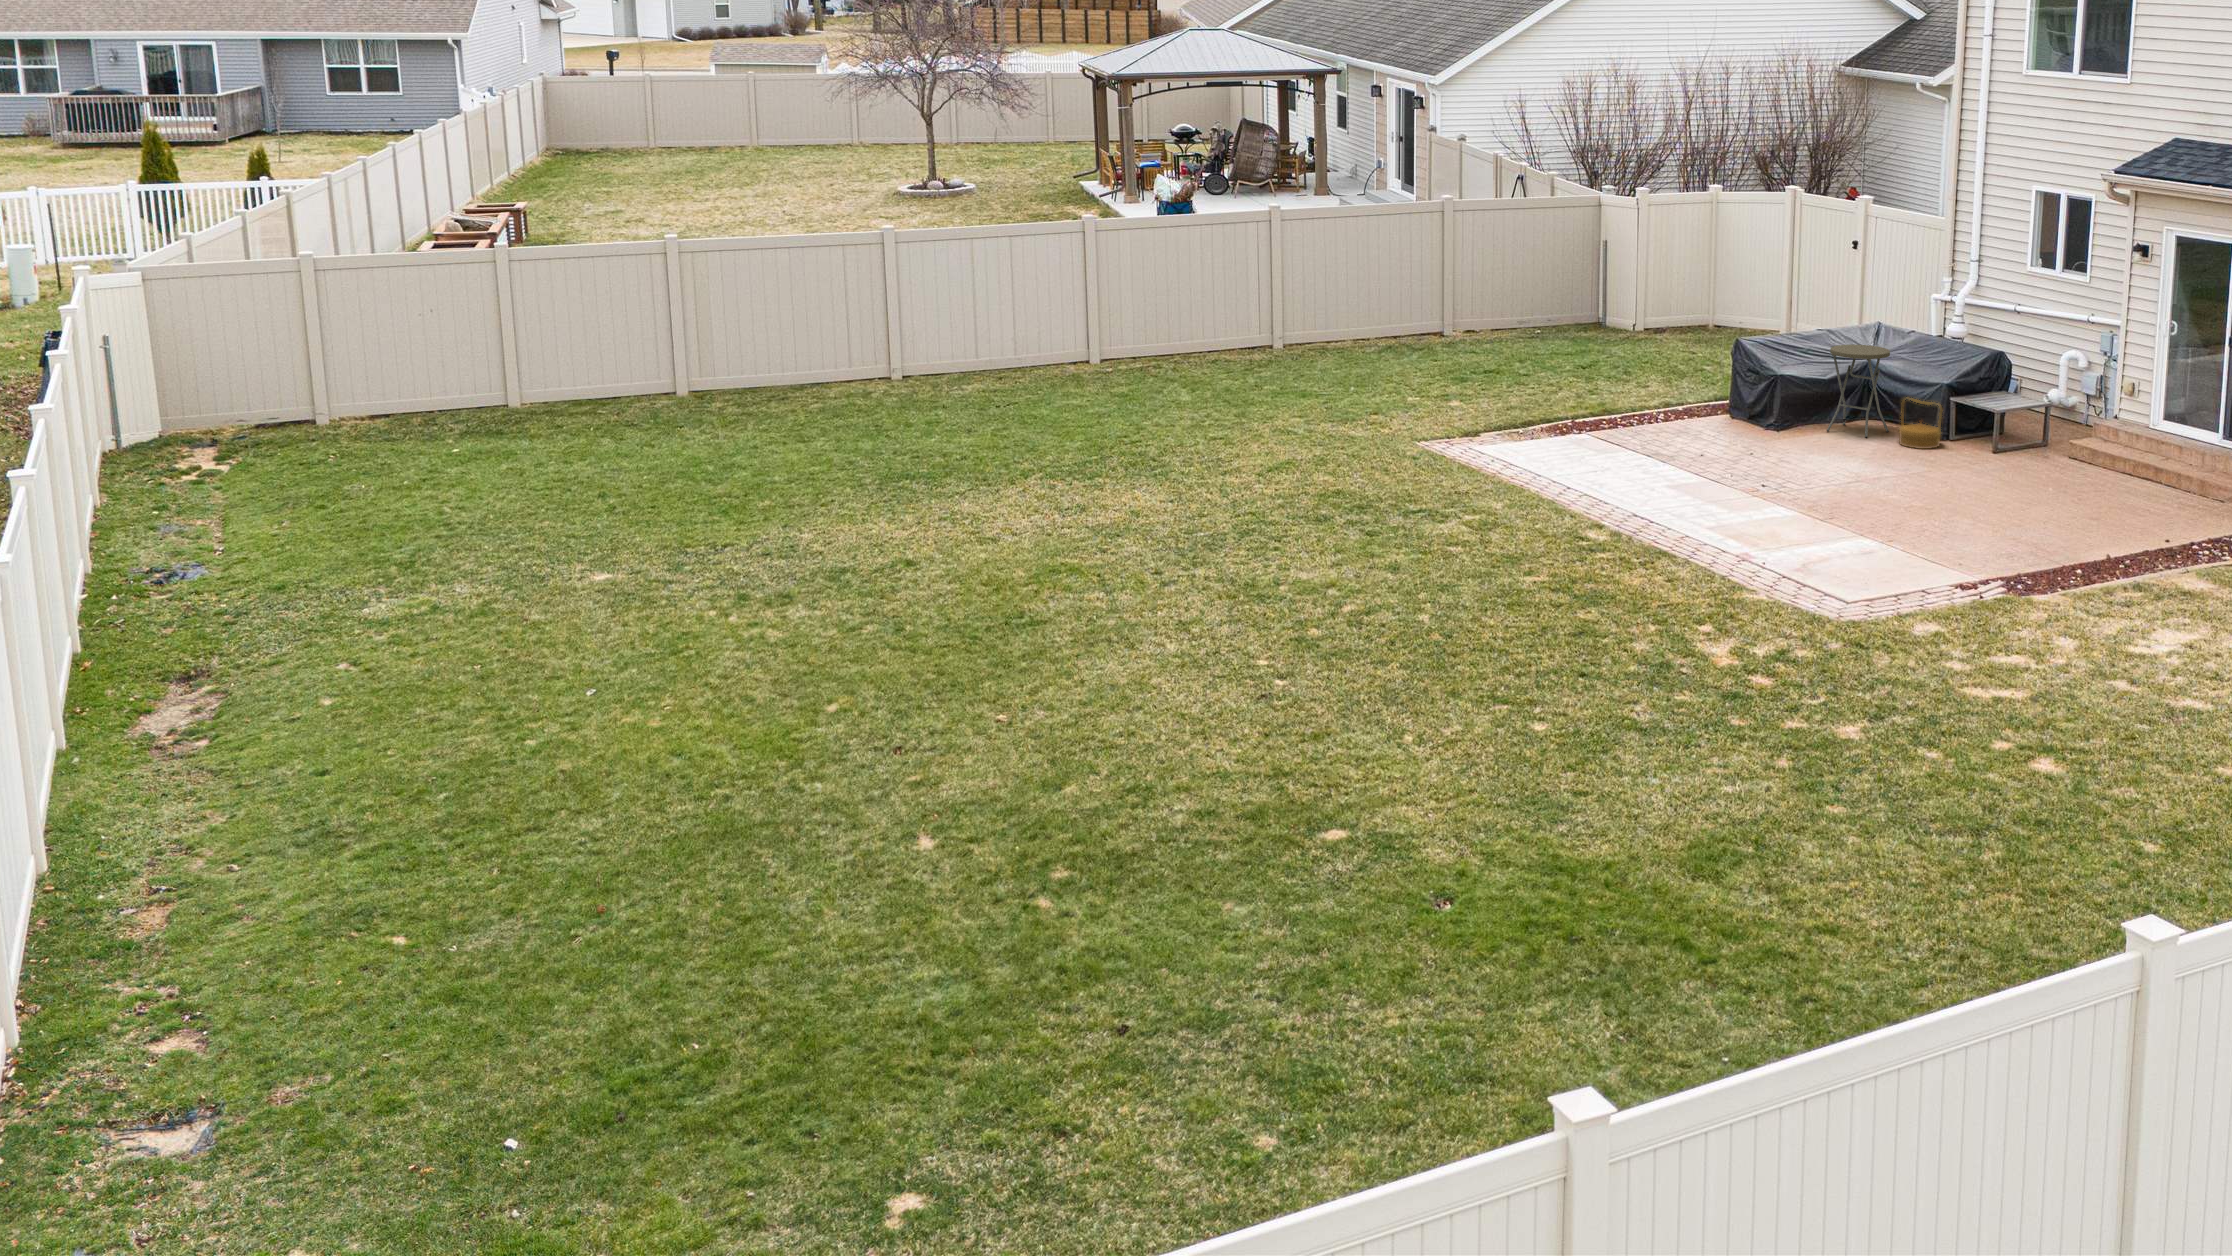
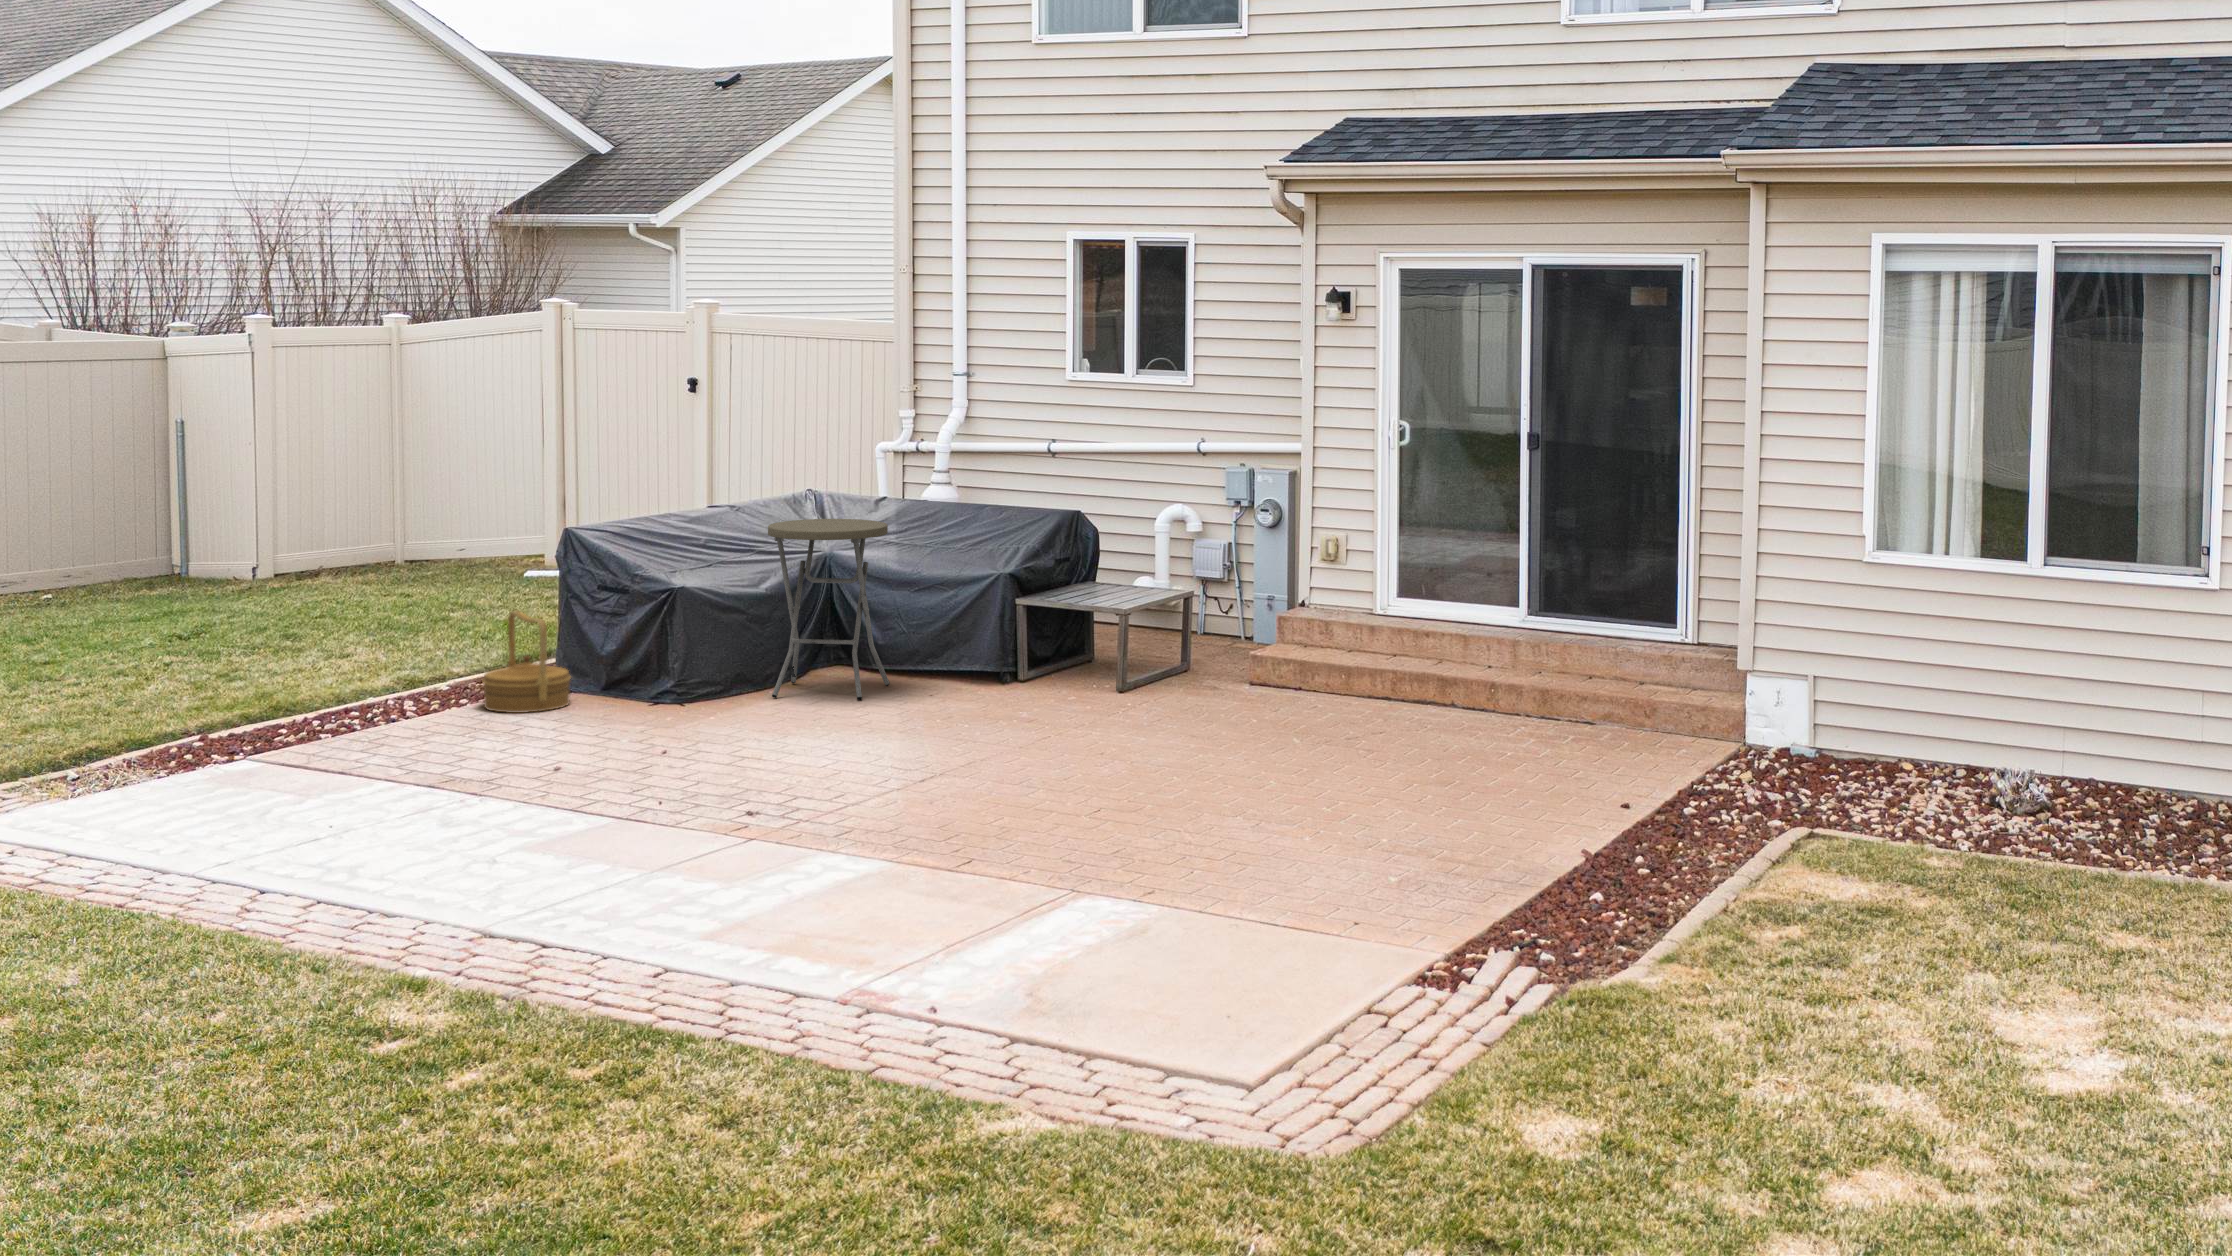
woven basket: present [1899,399,1943,449] -> present [482,611,571,713]

